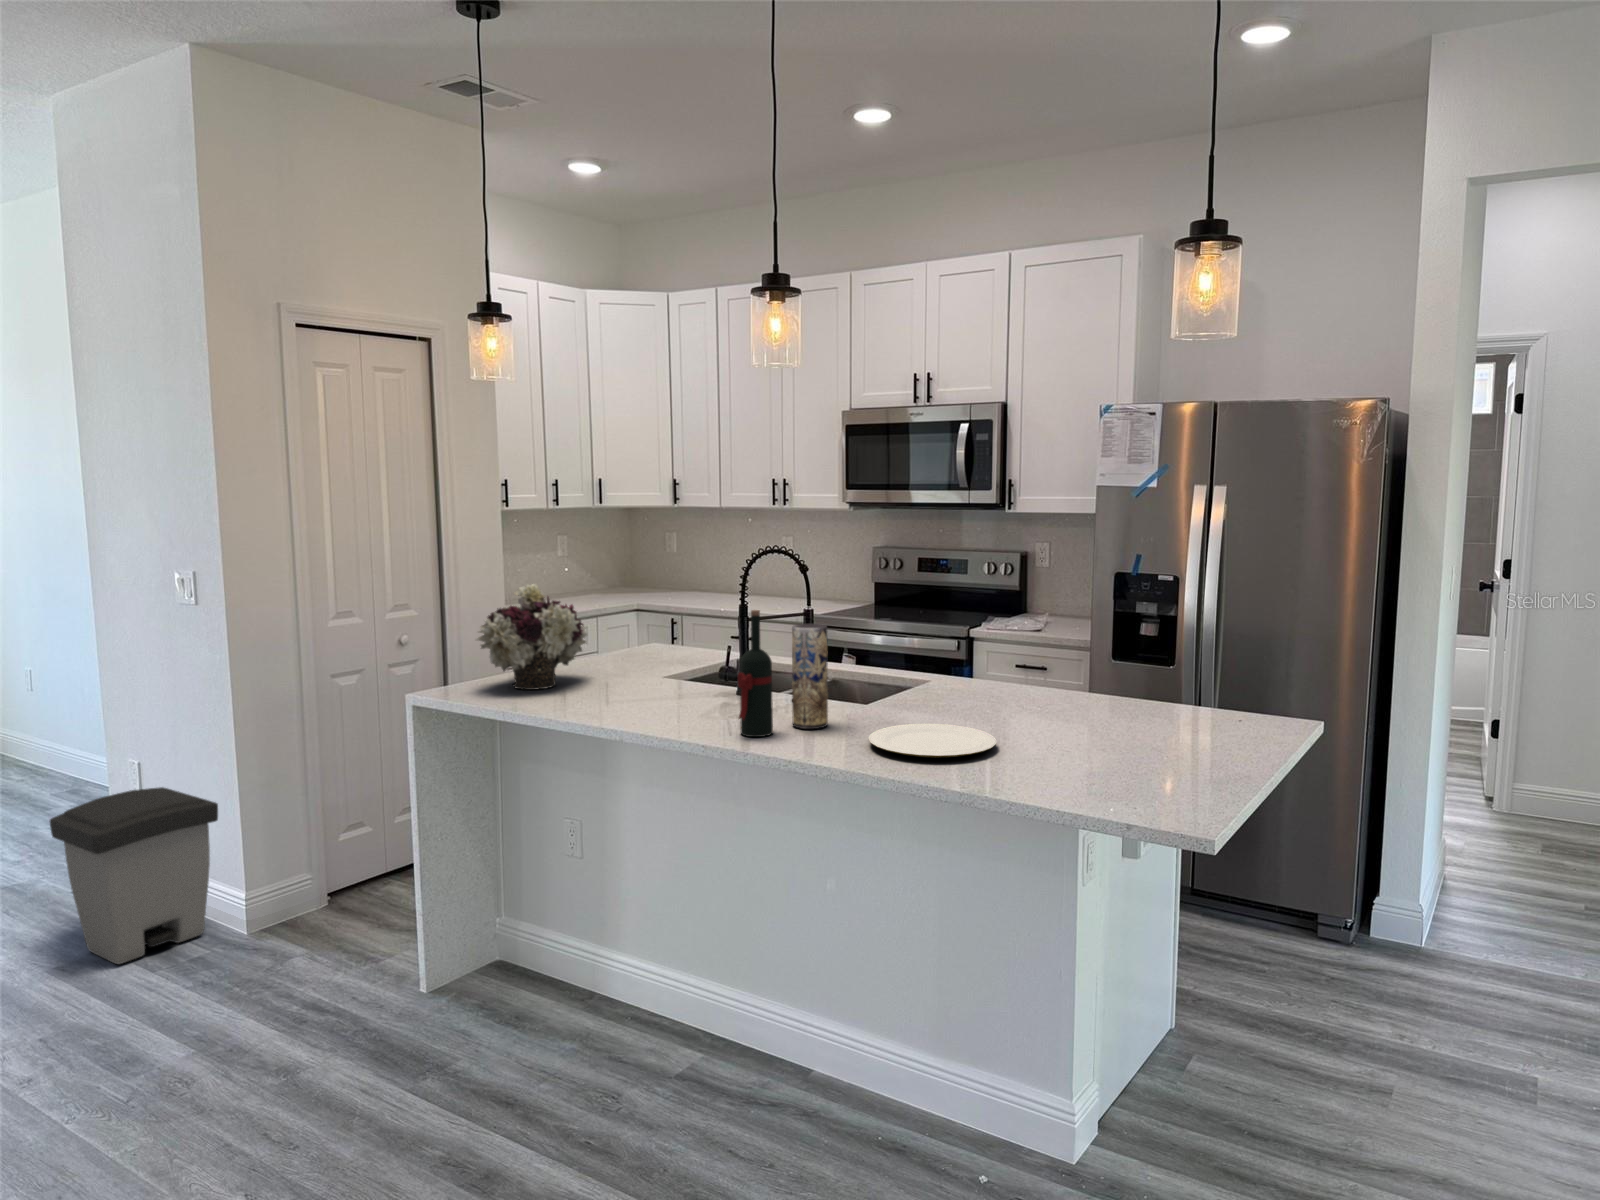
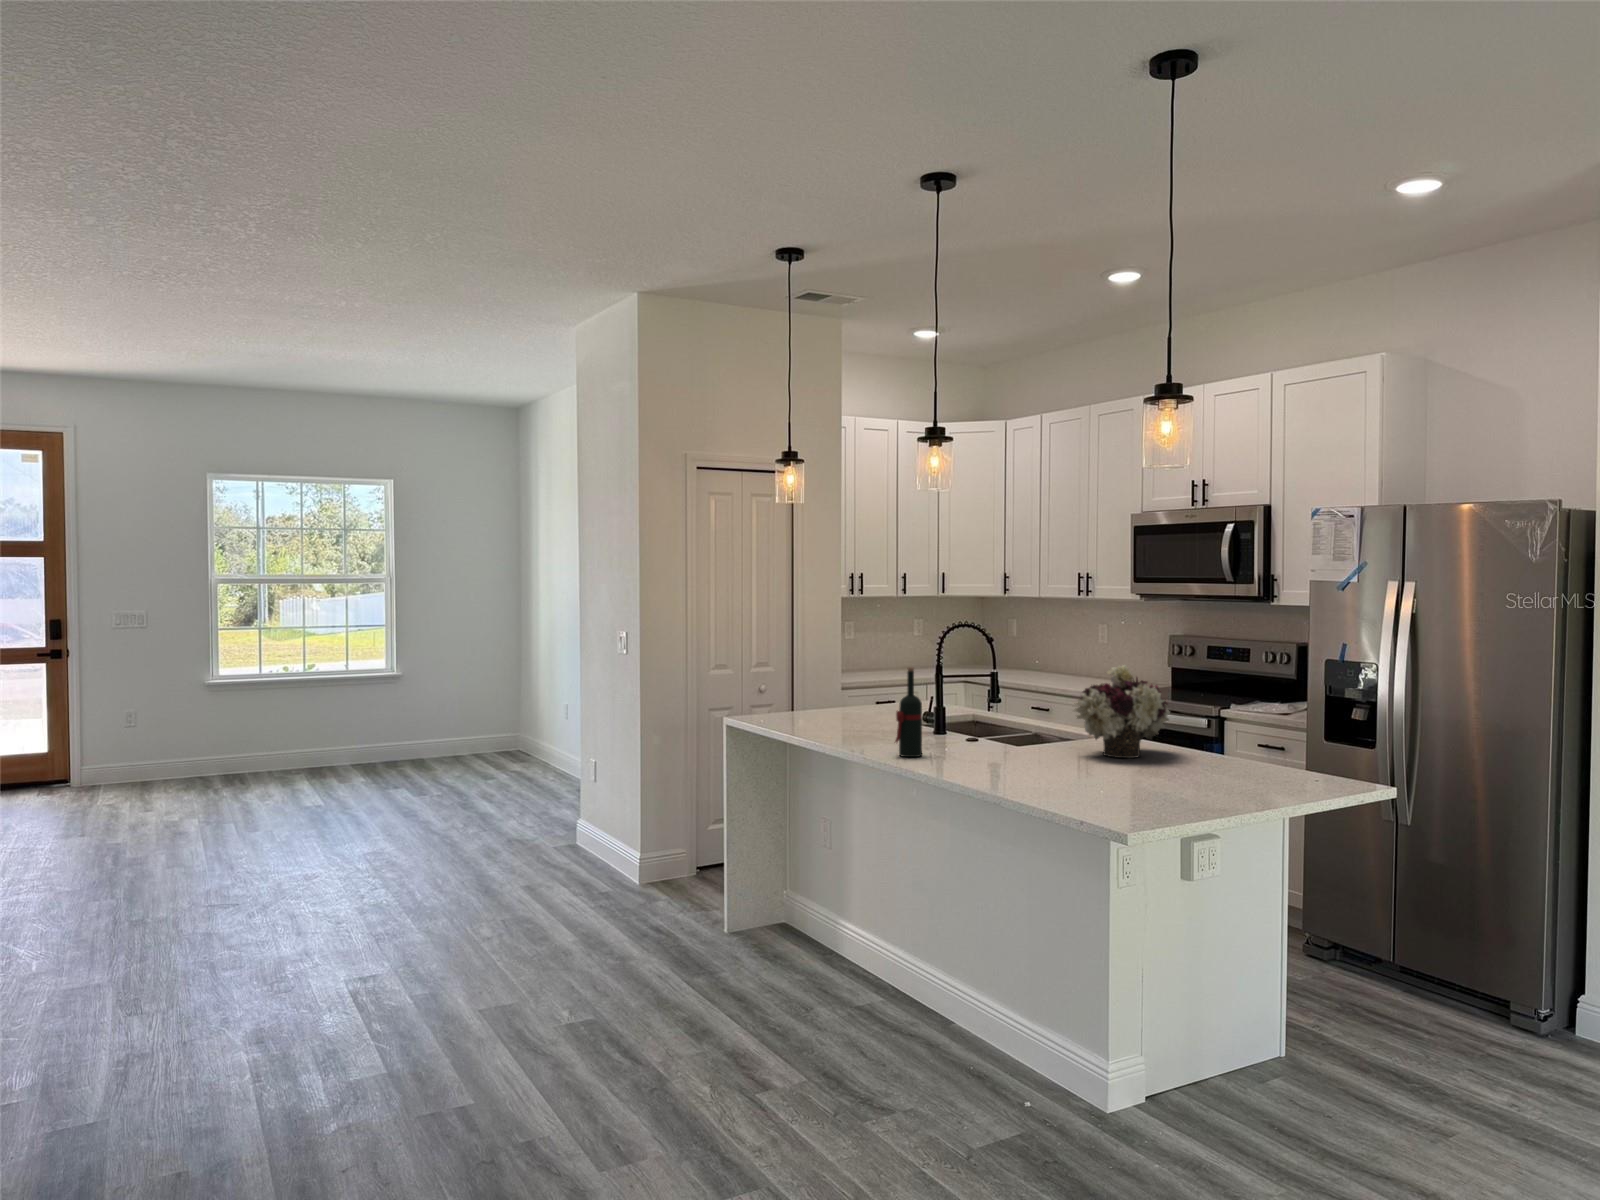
flower arrangement: present [476,584,588,690] -> present [1074,665,1170,758]
vase: present [792,624,828,729] -> none [941,681,967,757]
plate: present [868,724,996,758] -> none [971,758,1065,777]
trash can: present [50,787,218,964] -> none [533,777,627,889]

